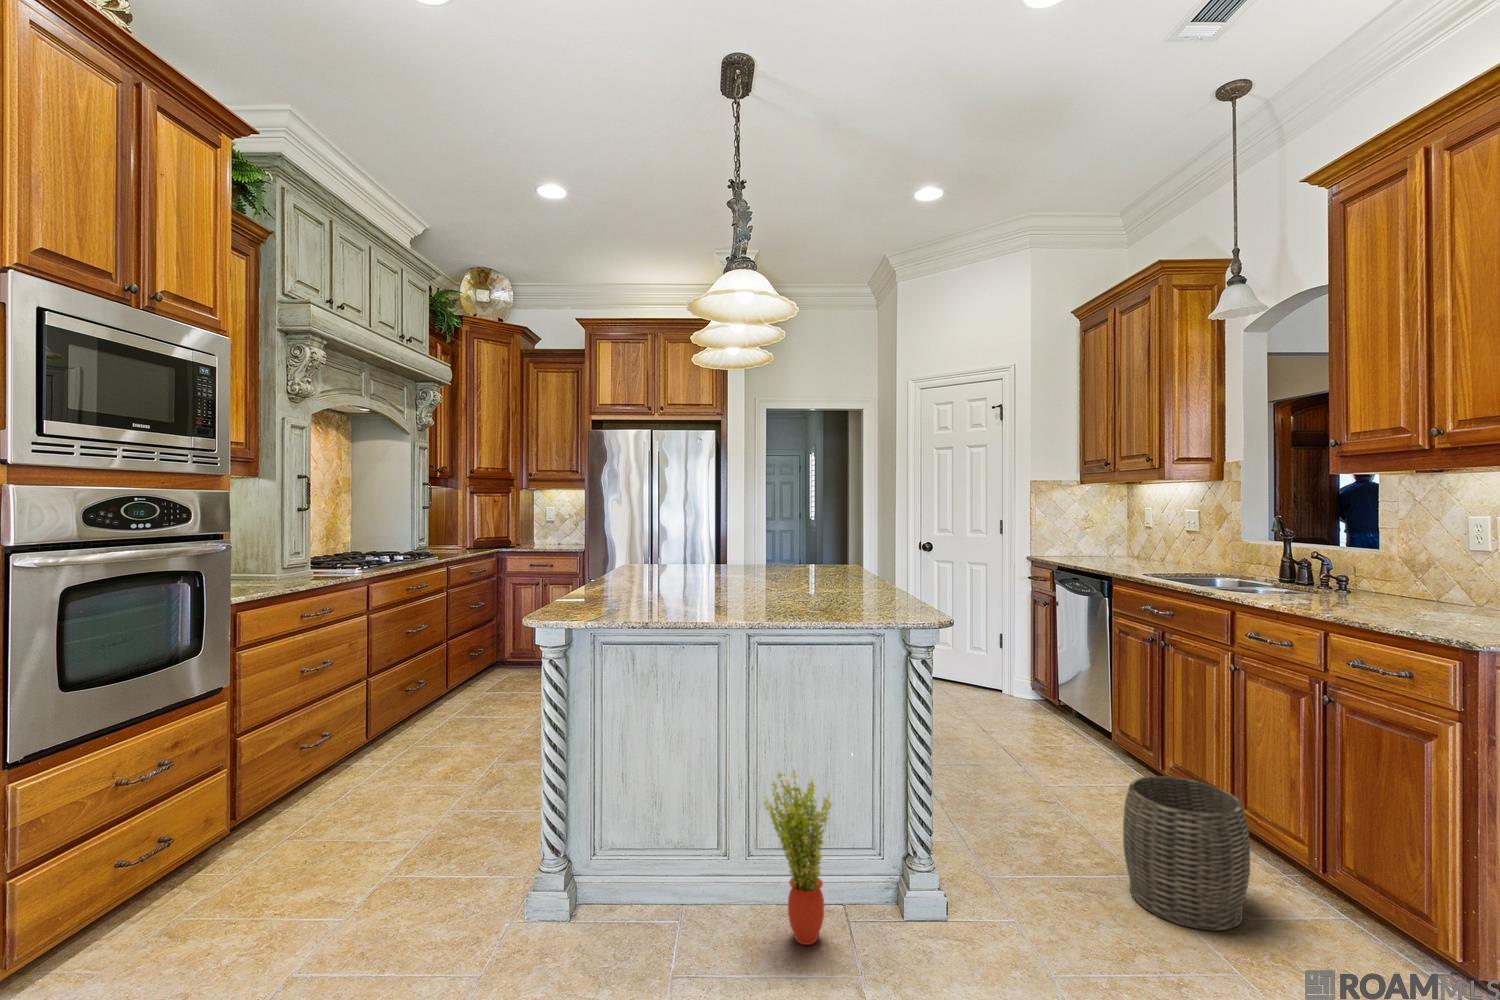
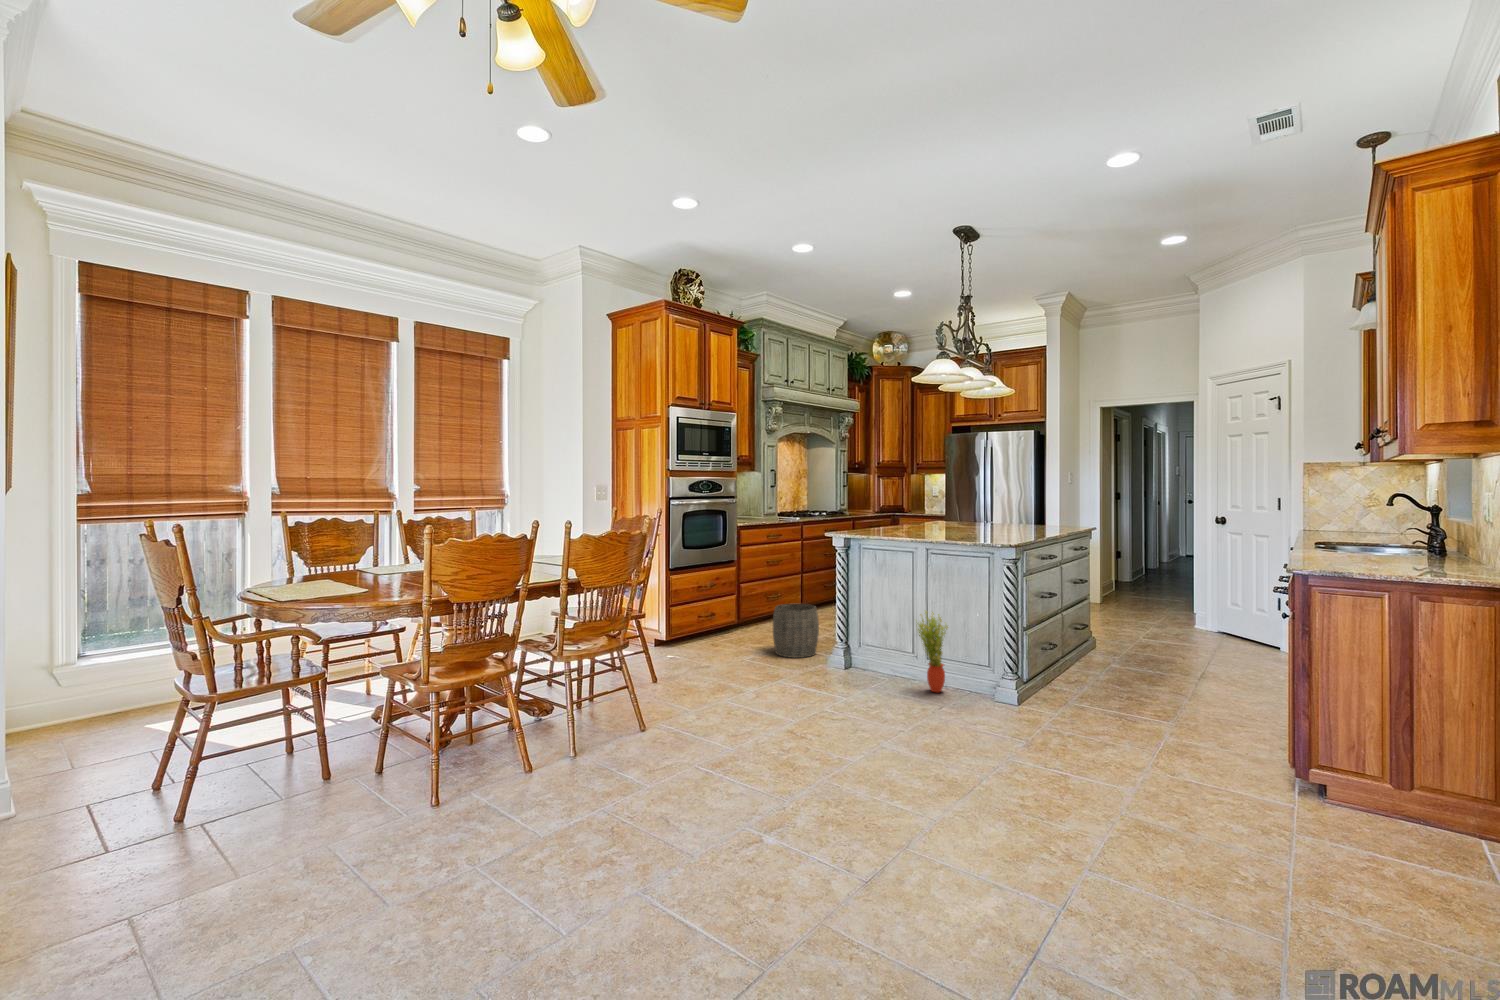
woven basket: present [1123,776,1250,930] -> present [773,604,819,658]

